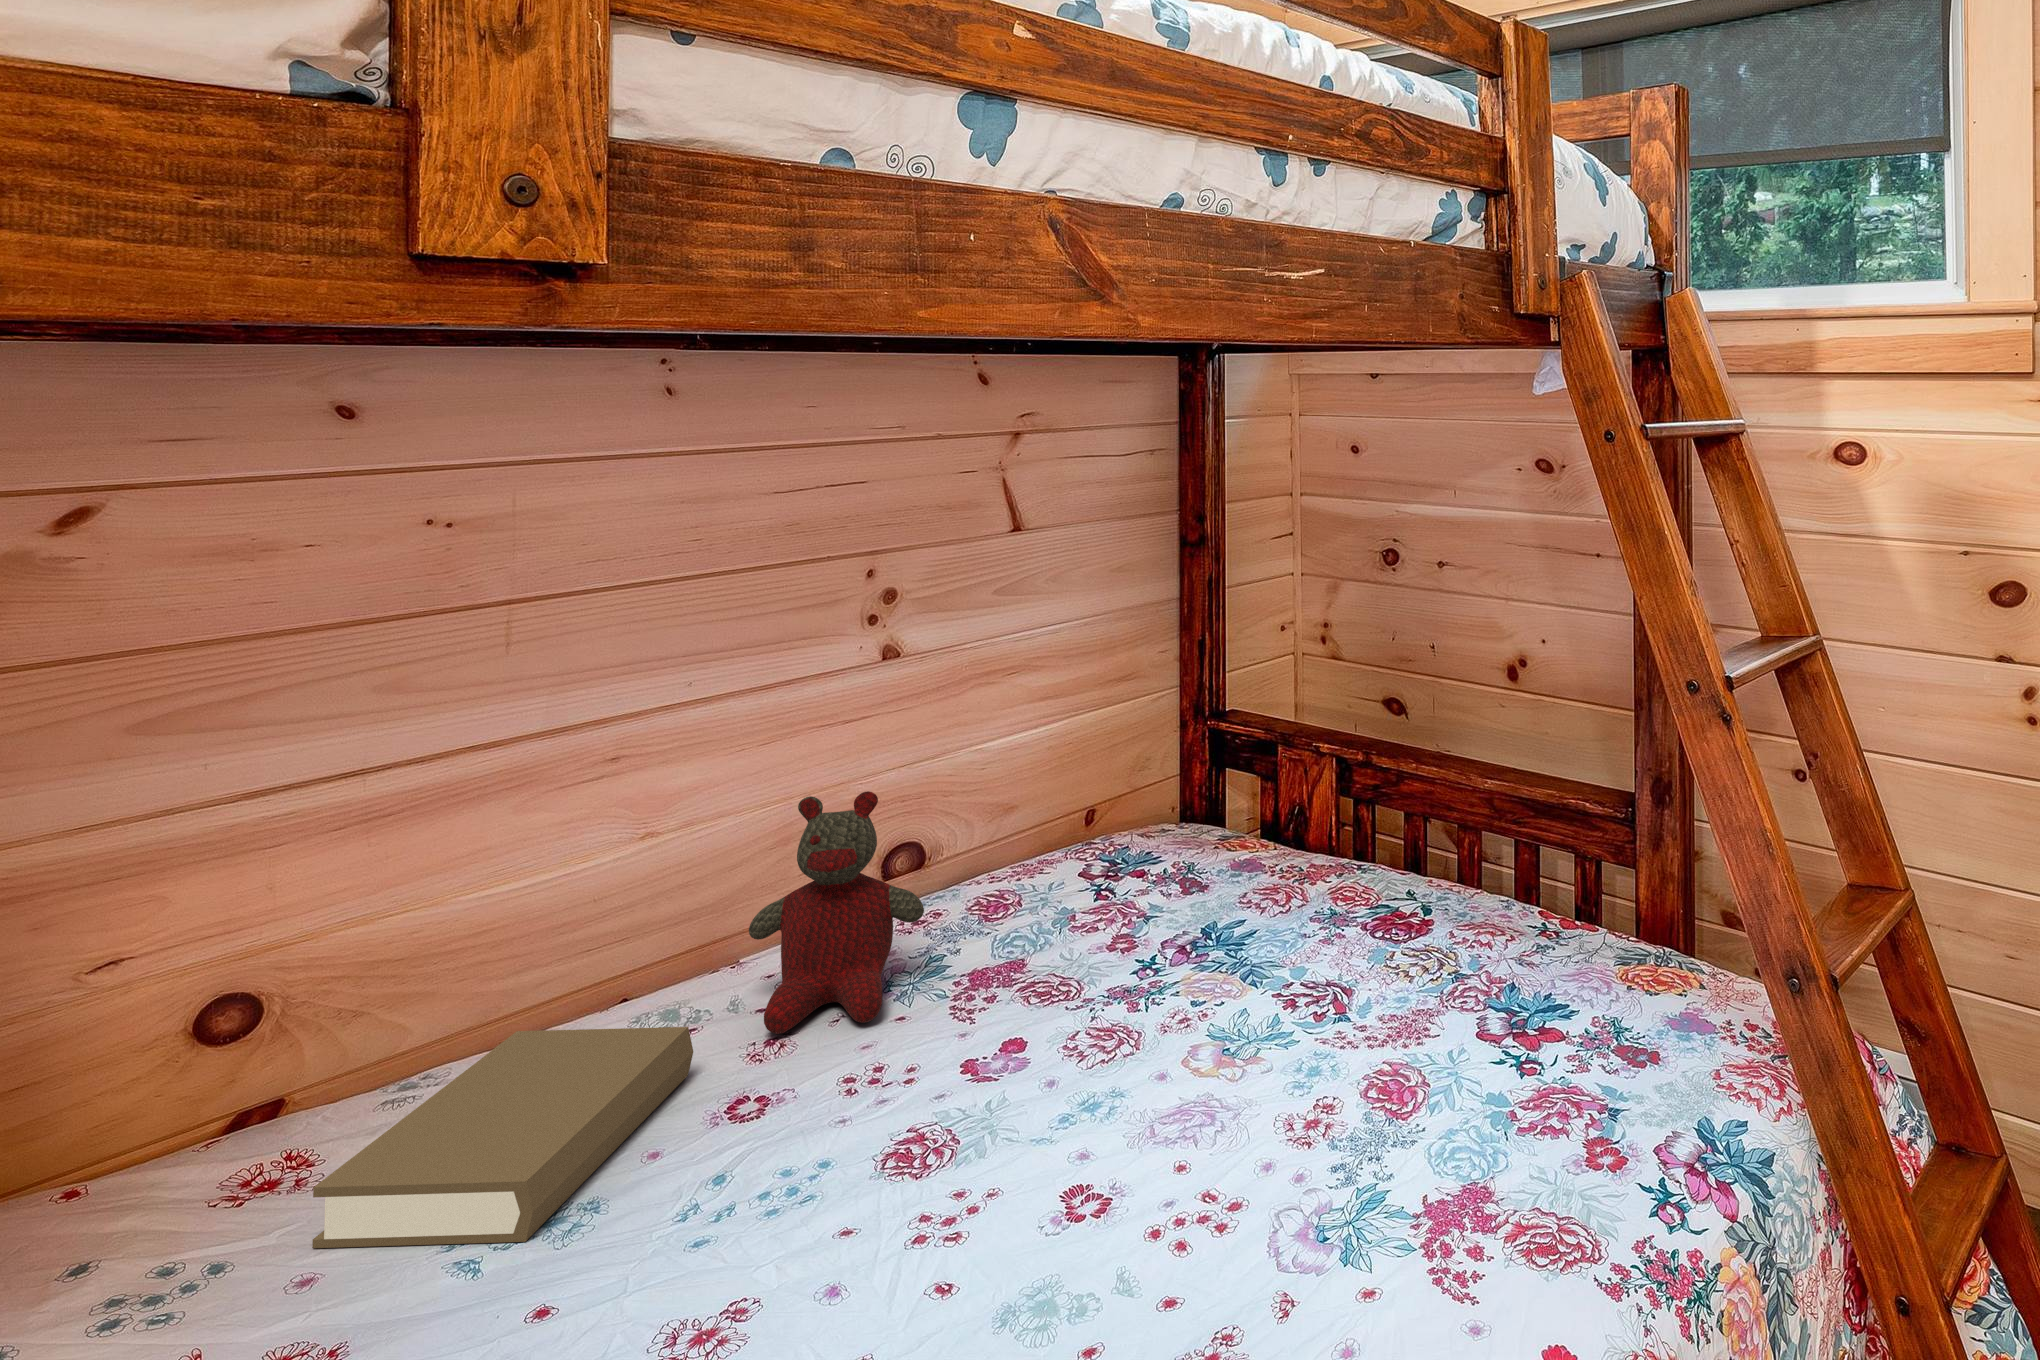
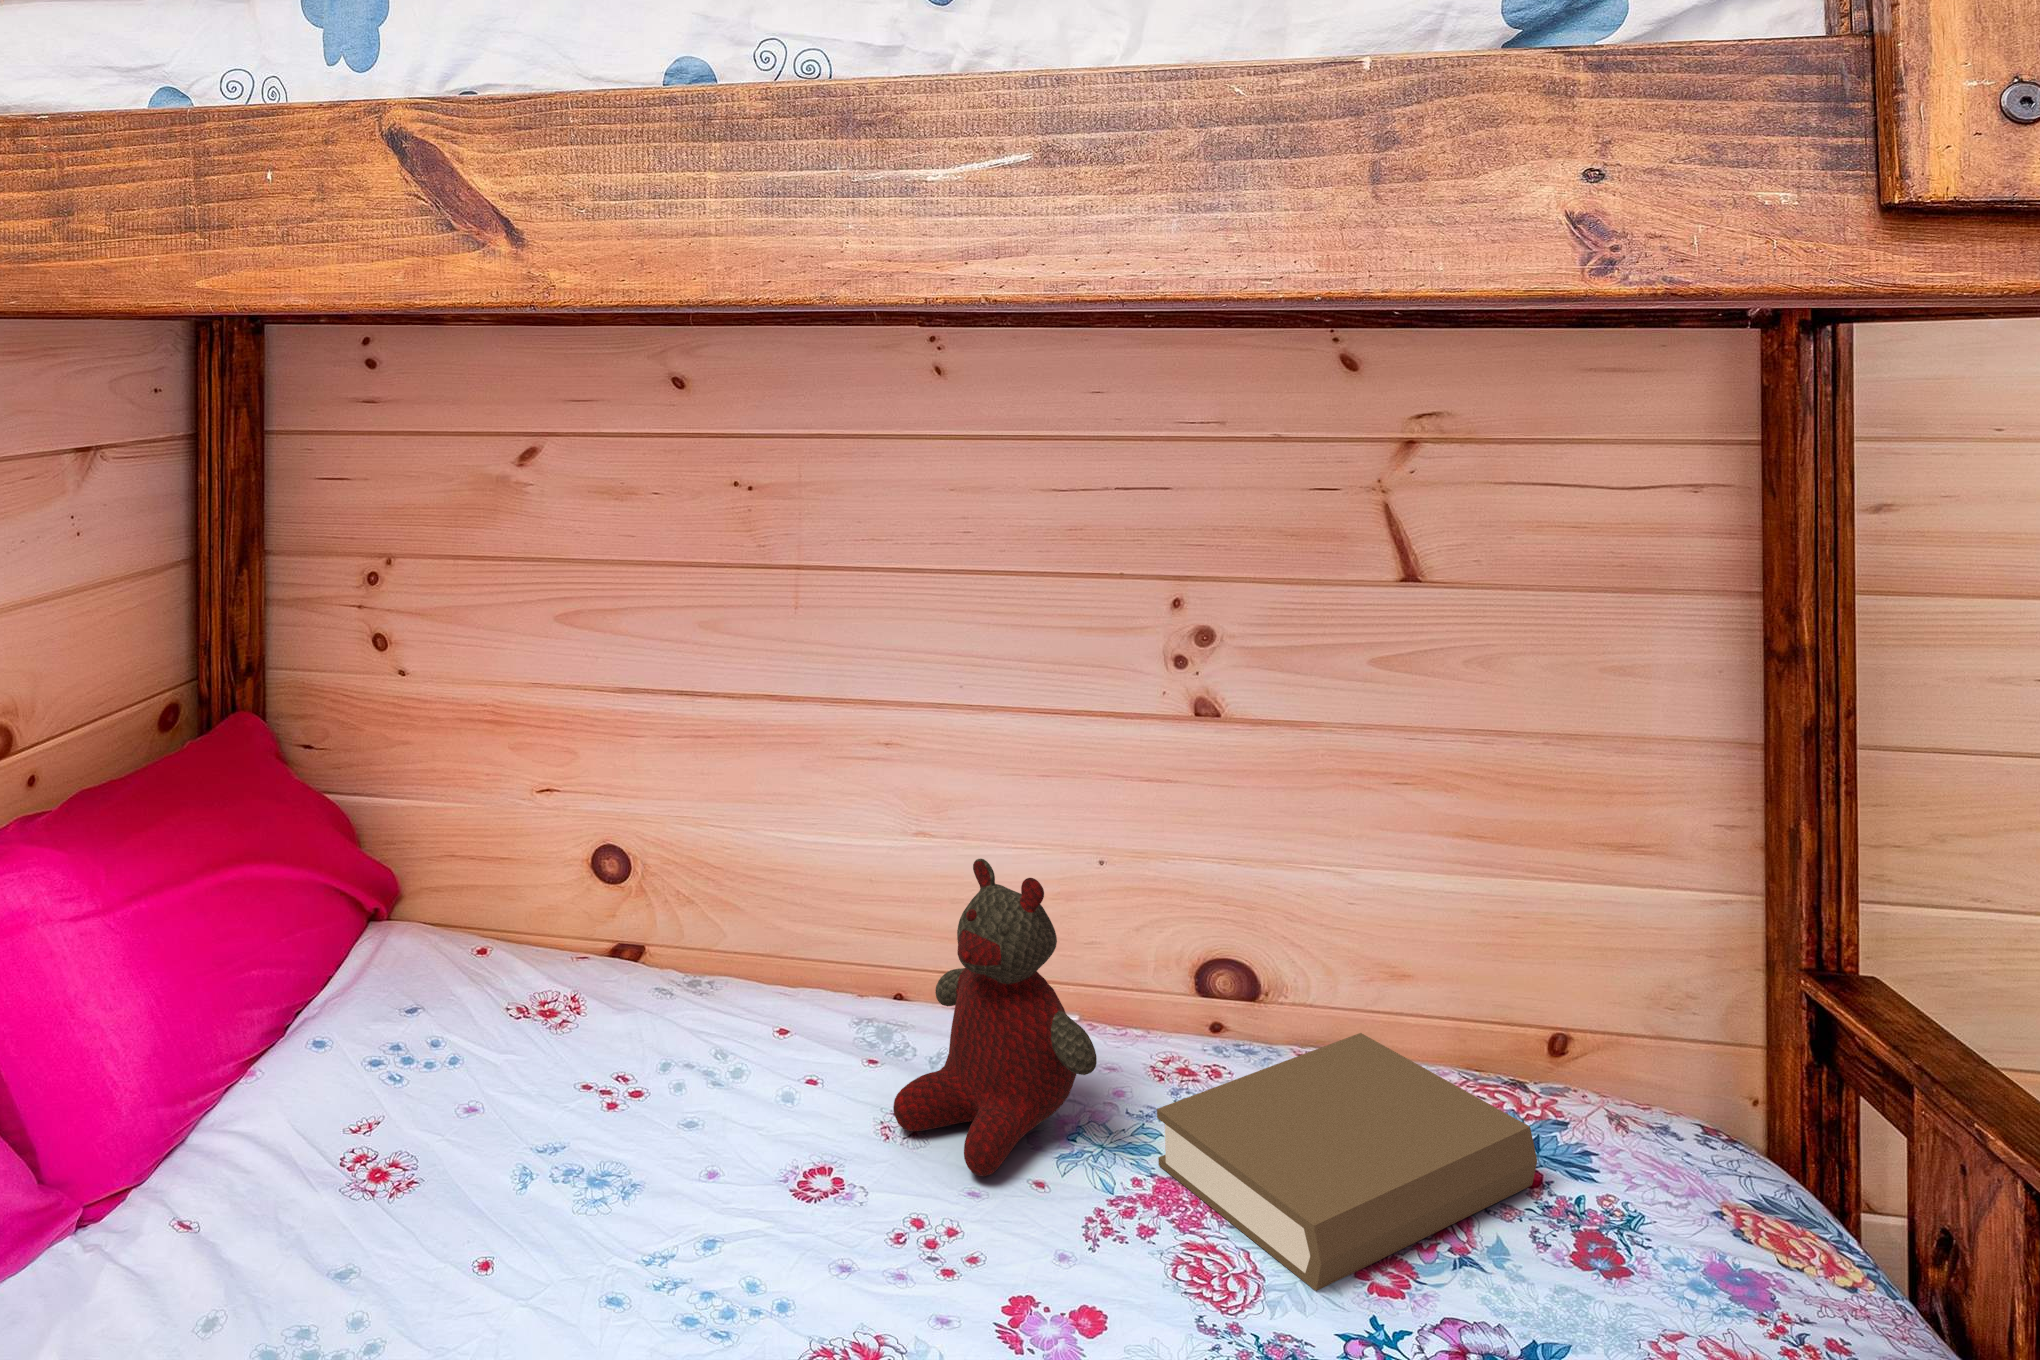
book: present [312,1027,693,1248] -> present [1157,1033,1537,1291]

